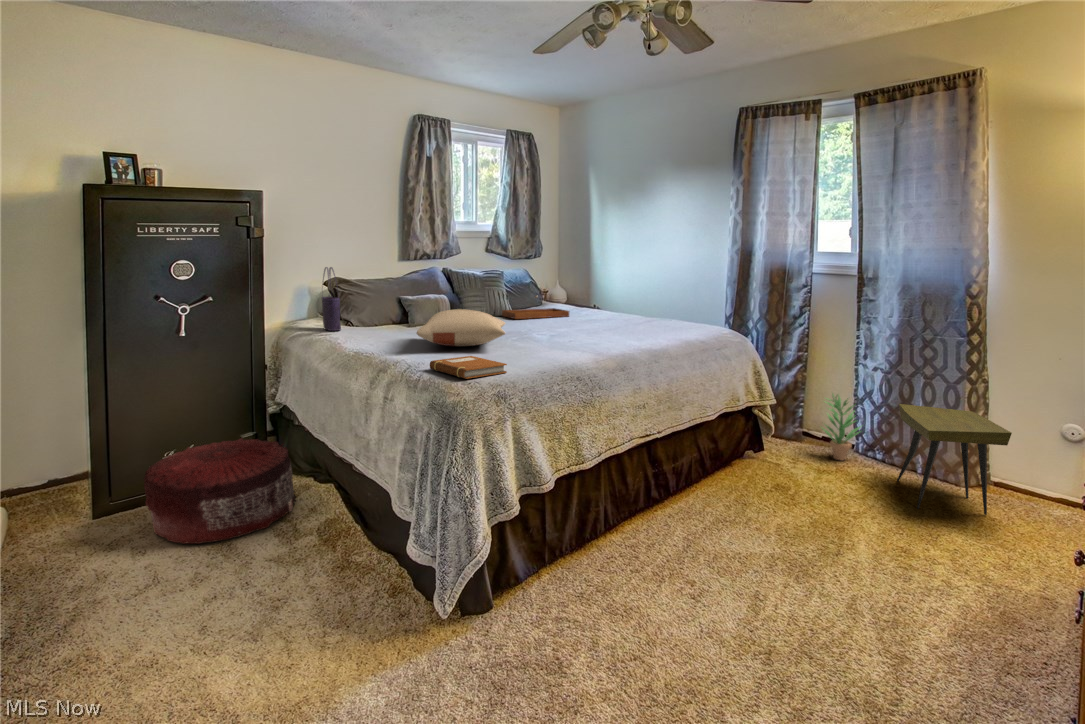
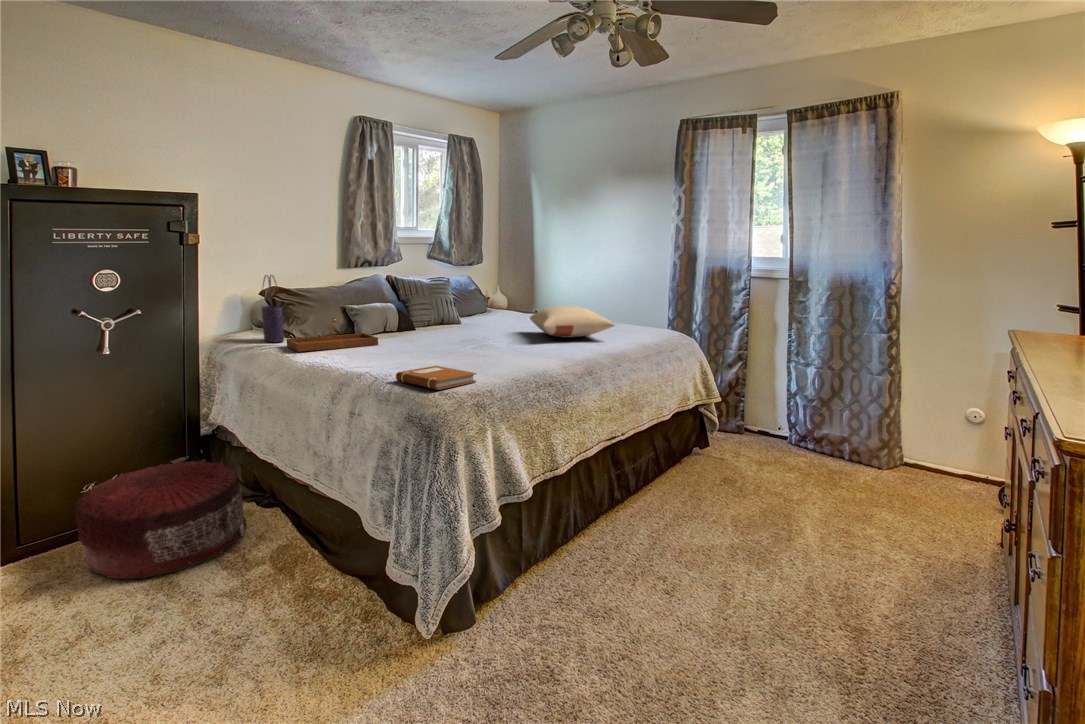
tray: present [502,295,569,319] -> present [287,318,378,352]
pillow: present [417,309,505,346] -> present [530,306,615,338]
potted plant: present [823,394,861,460] -> none [759,388,799,452]
side table: present [897,404,1012,515] -> none [831,398,932,496]

